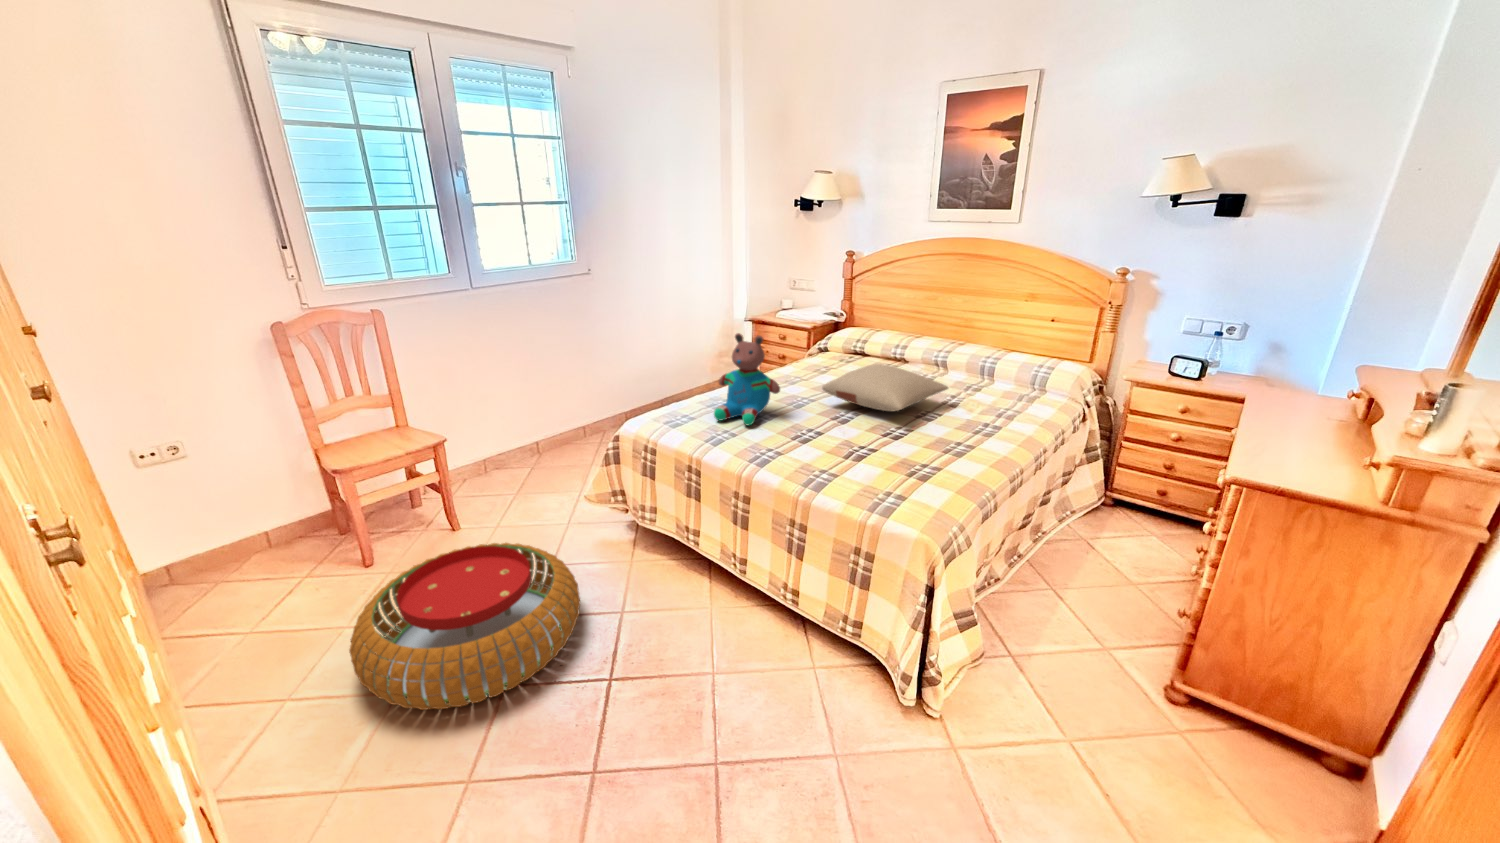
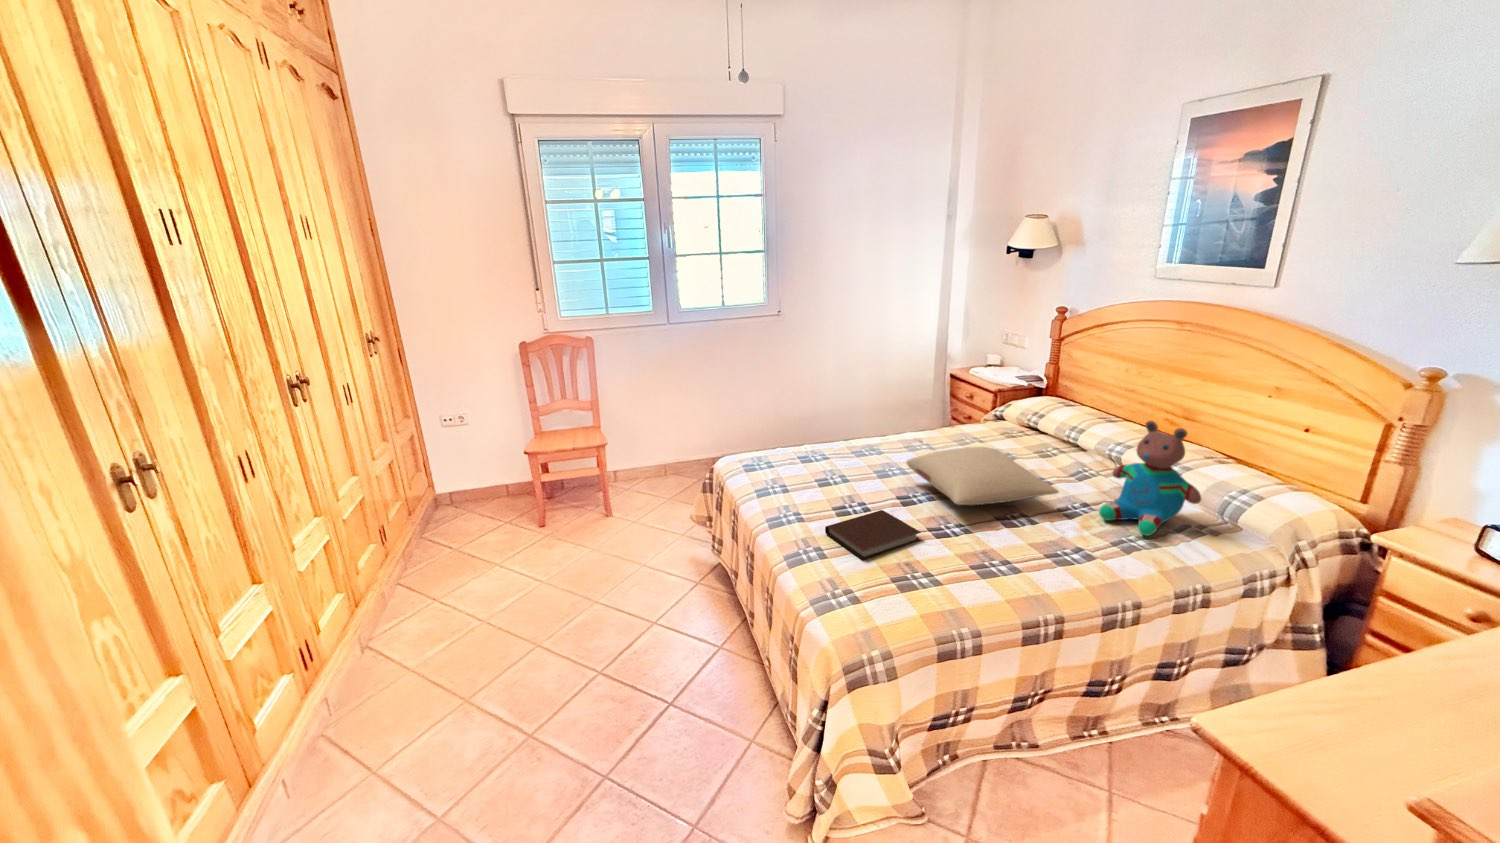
teddy bear: present [714,333,780,425] -> present [1099,421,1201,536]
notebook: none [815,429,890,470] -> present [825,510,921,560]
pouf: present [349,543,580,710] -> none [461,532,630,650]

